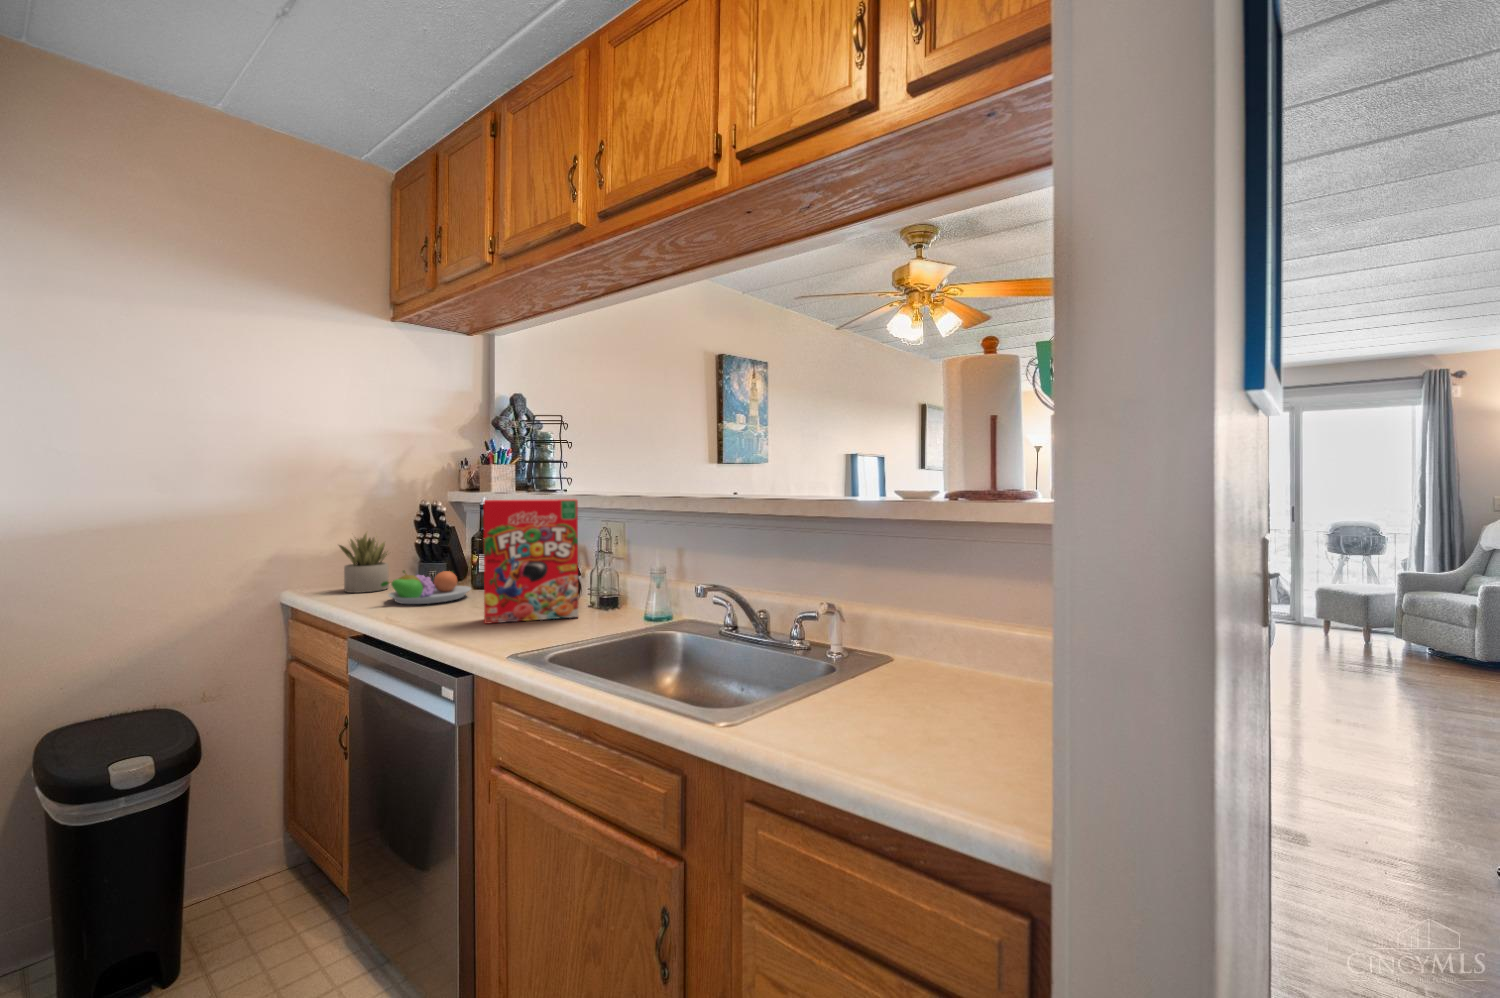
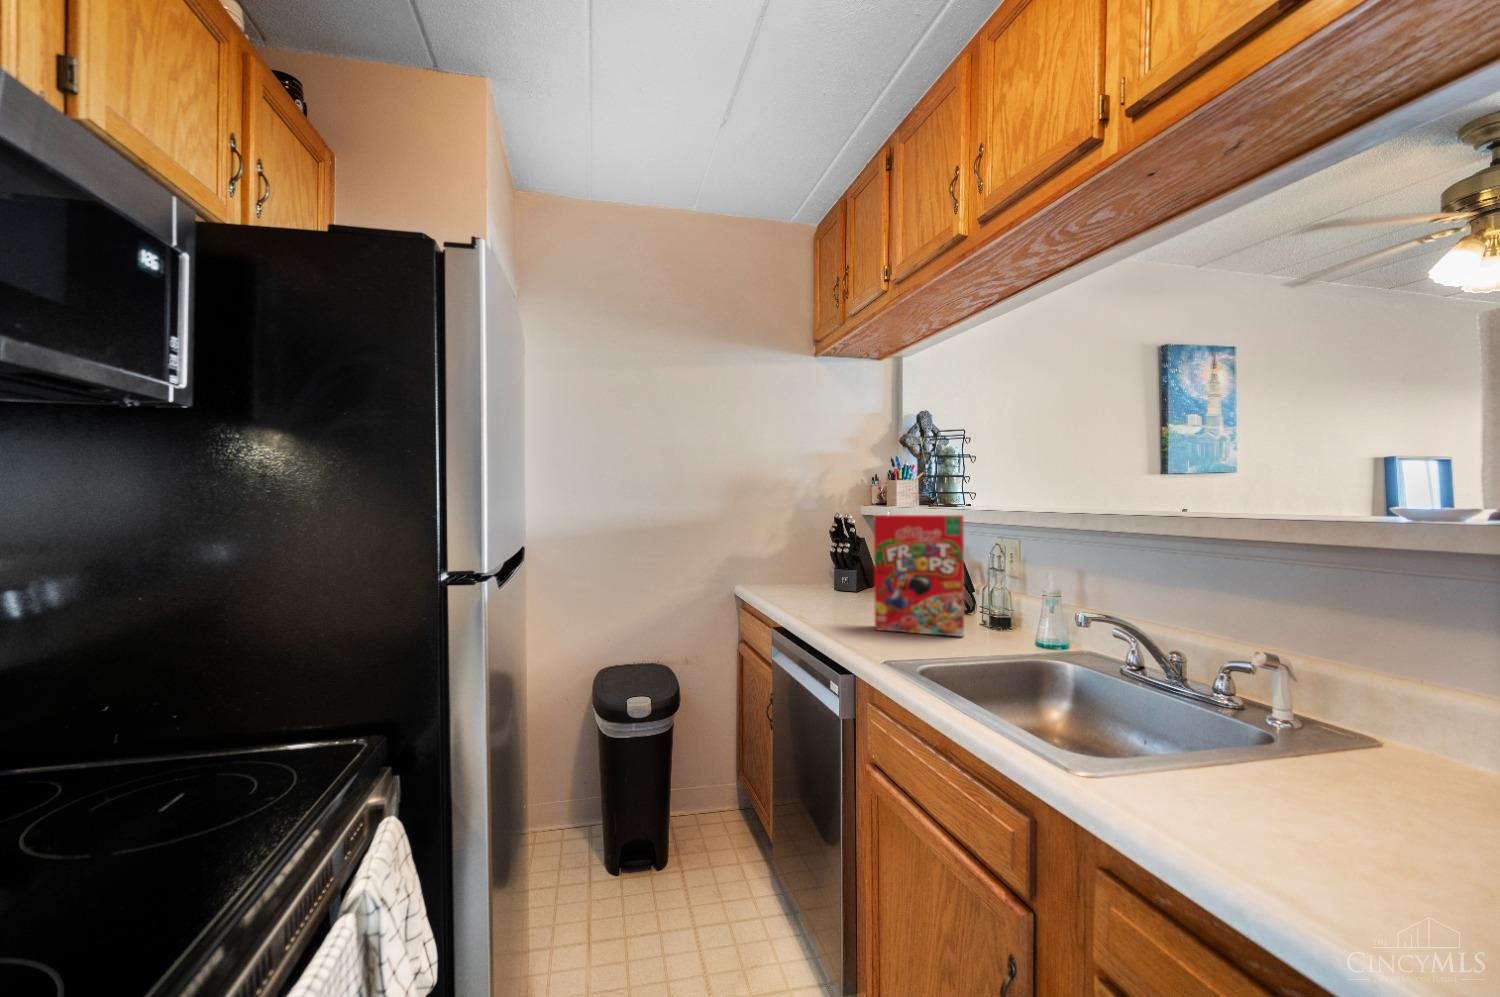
succulent plant: present [339,533,389,593] -> none [777,539,815,591]
fruit bowl: present [381,570,471,604] -> none [802,574,873,606]

